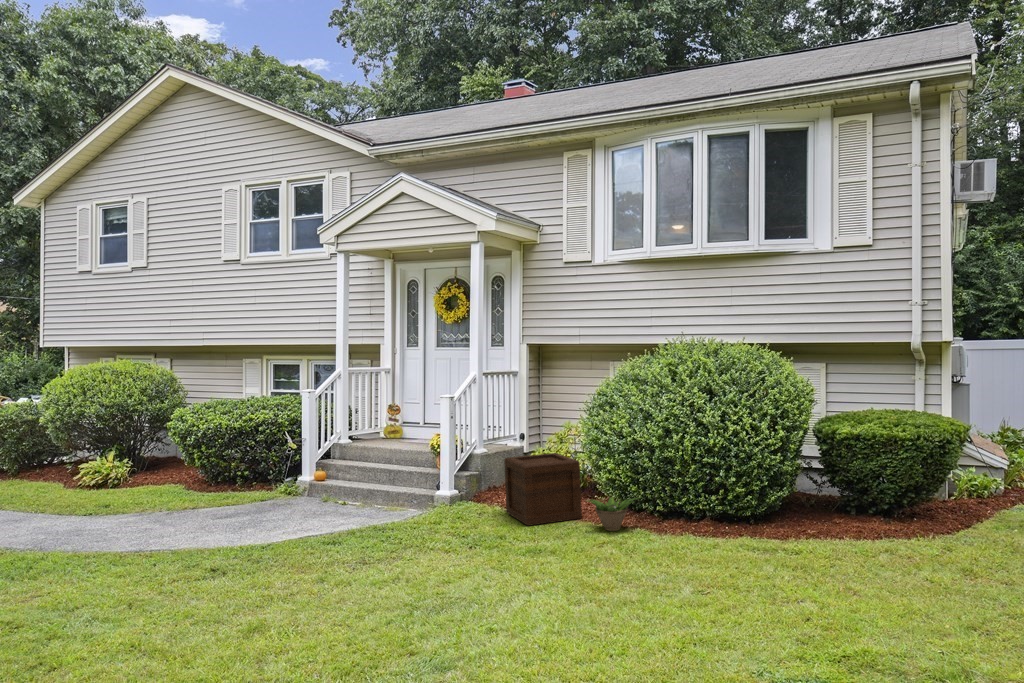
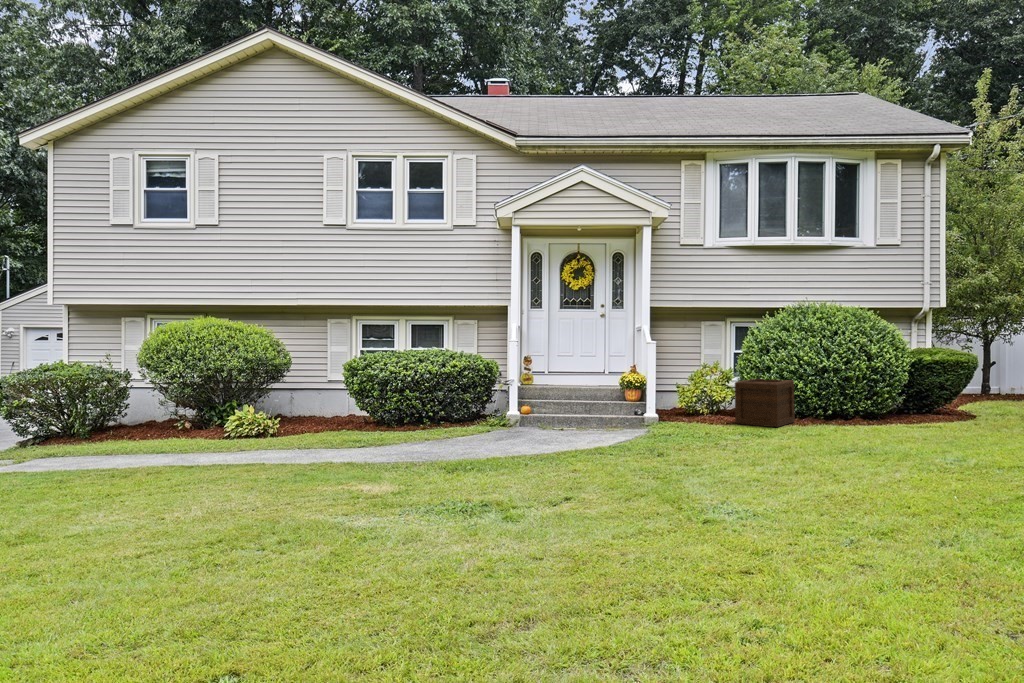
decorative plant: present [589,497,638,531] -> none [810,402,854,425]

